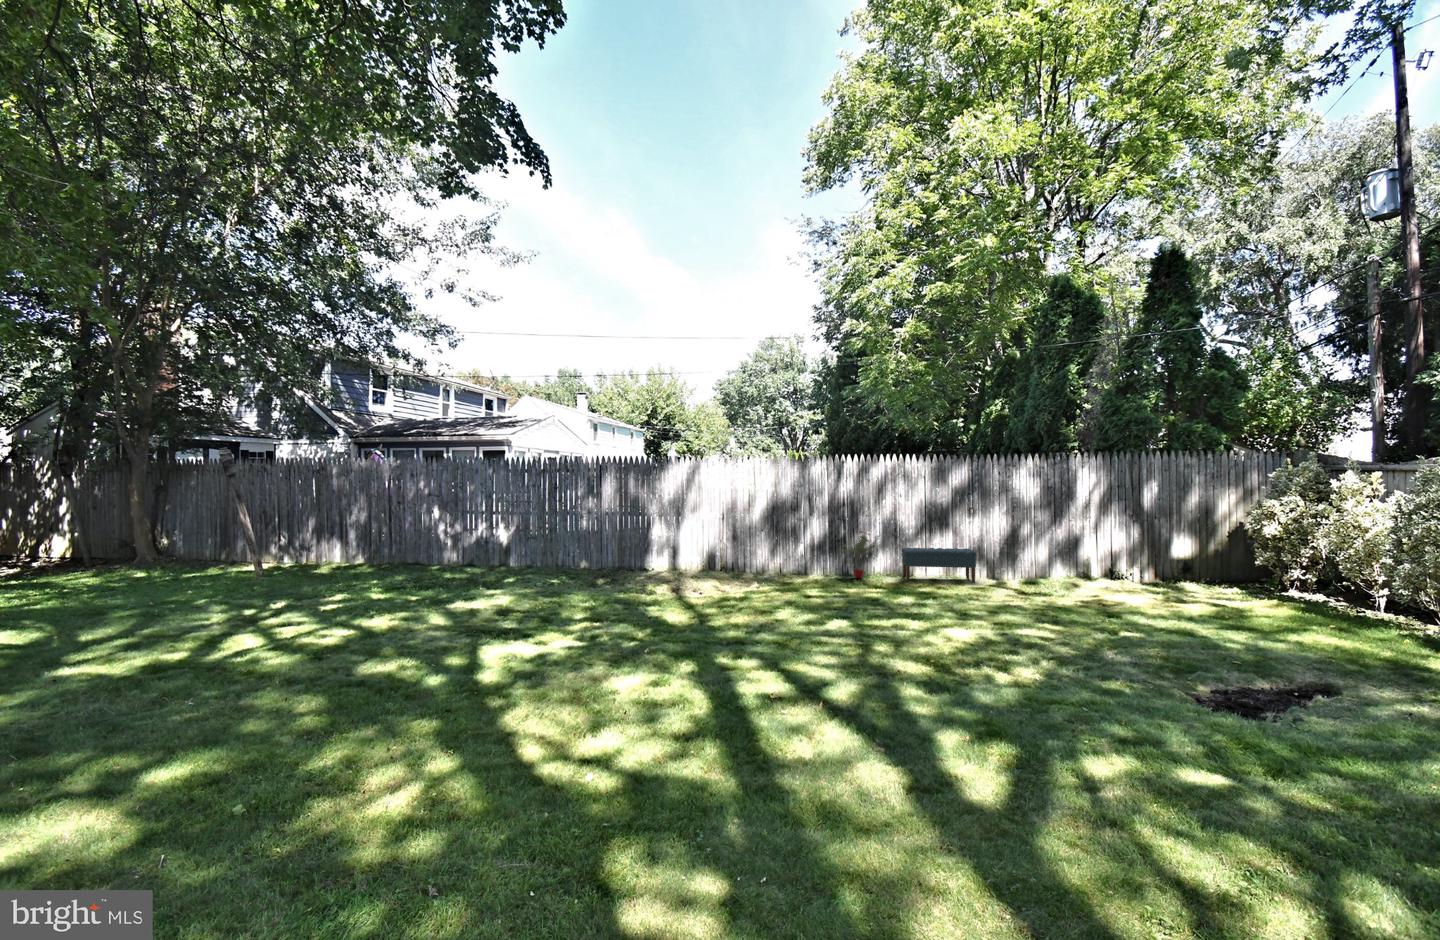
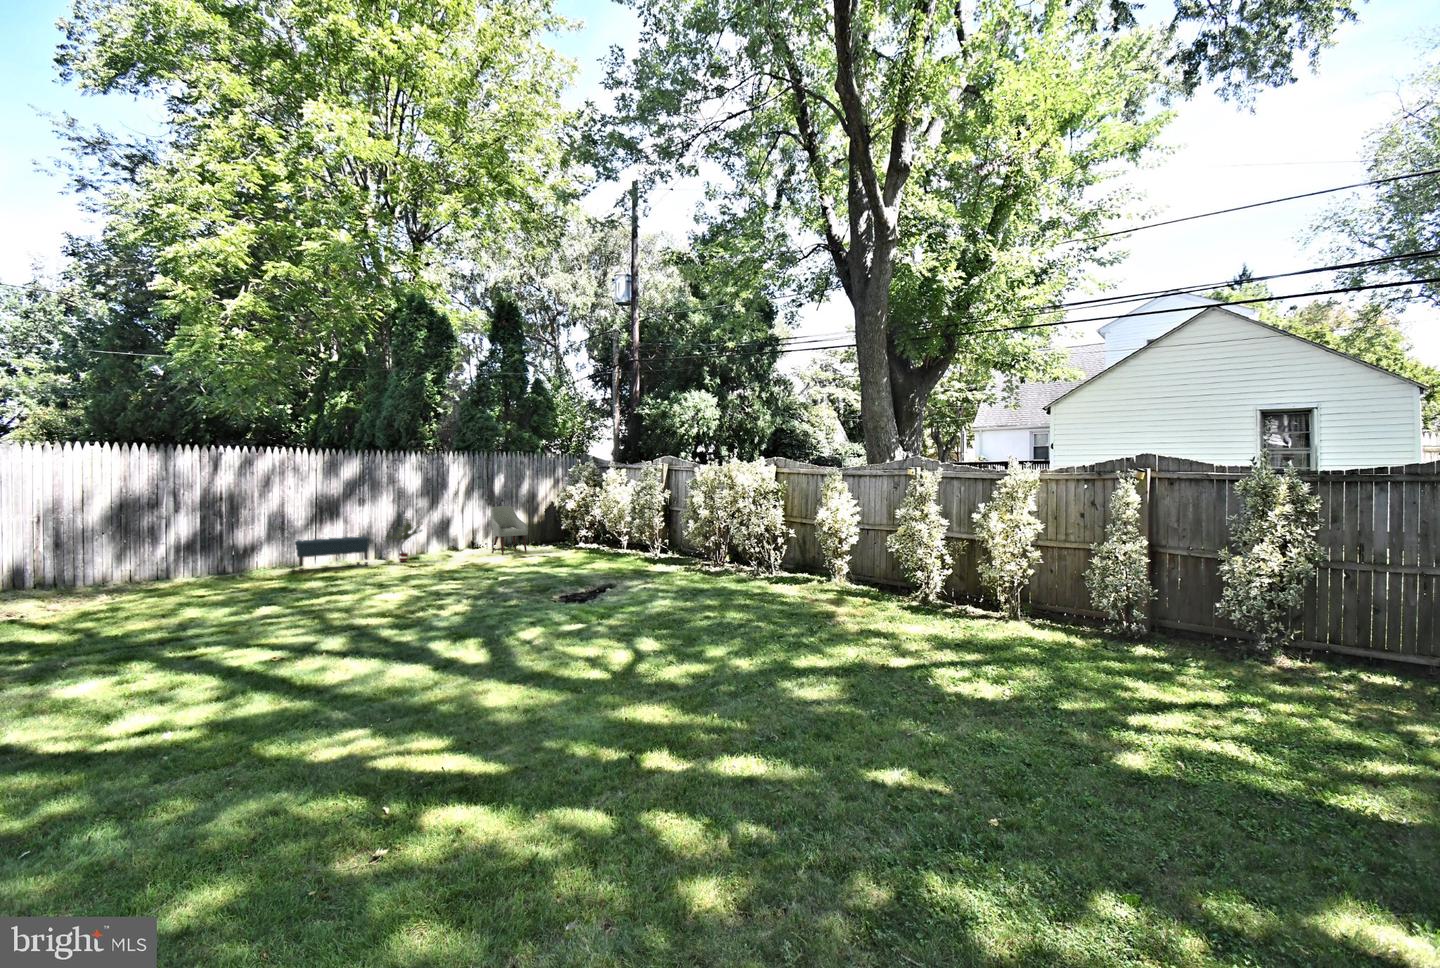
chair: none [1136,525,1193,592] -> present [491,506,528,555]
potted tree: present [840,531,879,579] -> present [386,516,422,562]

